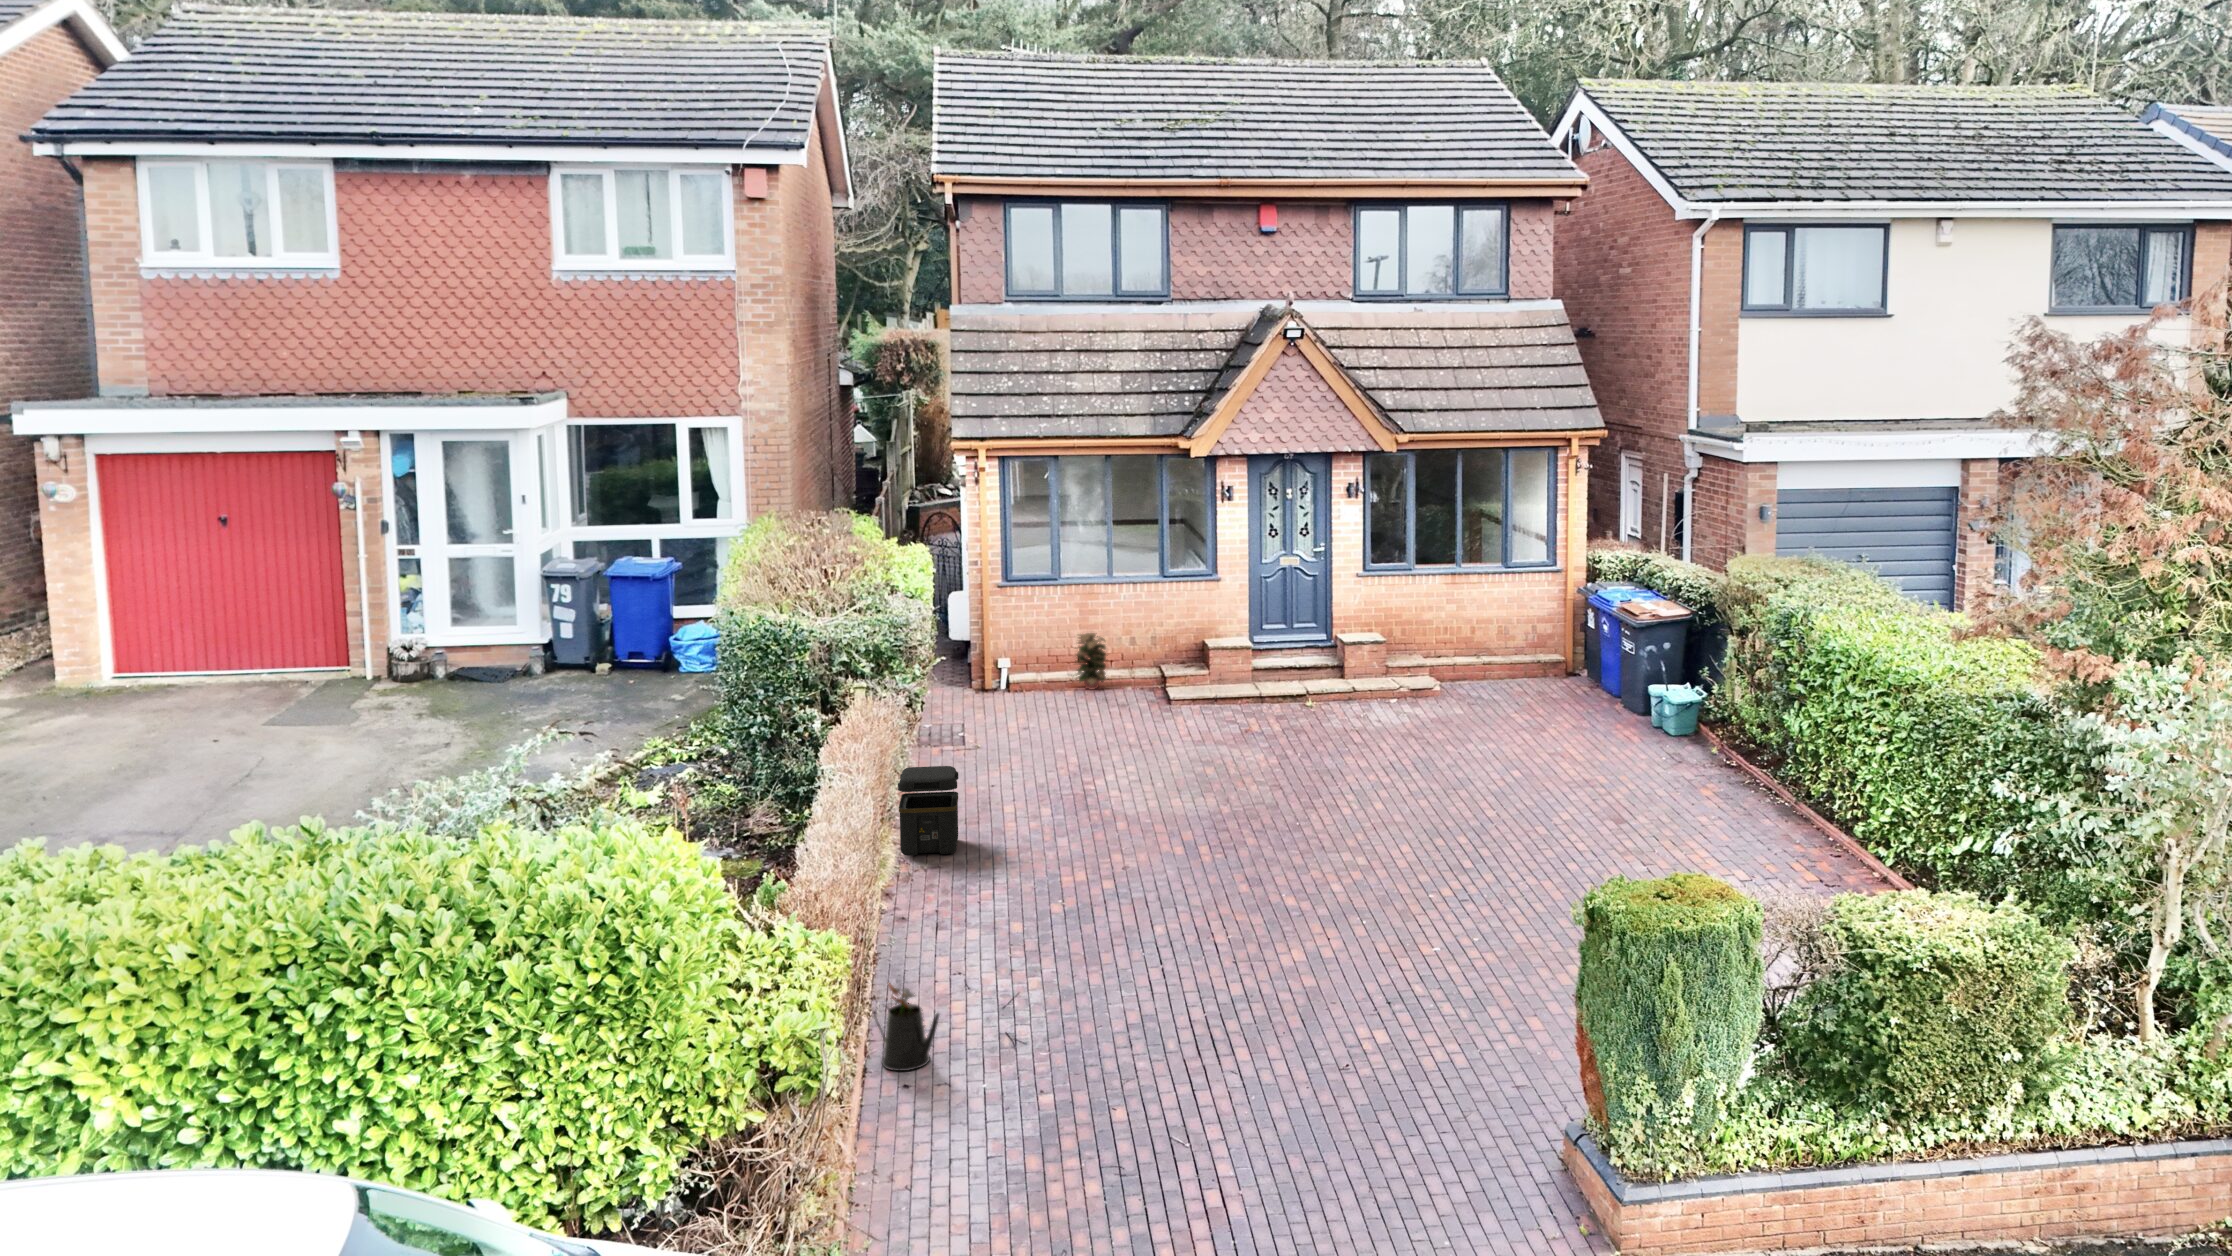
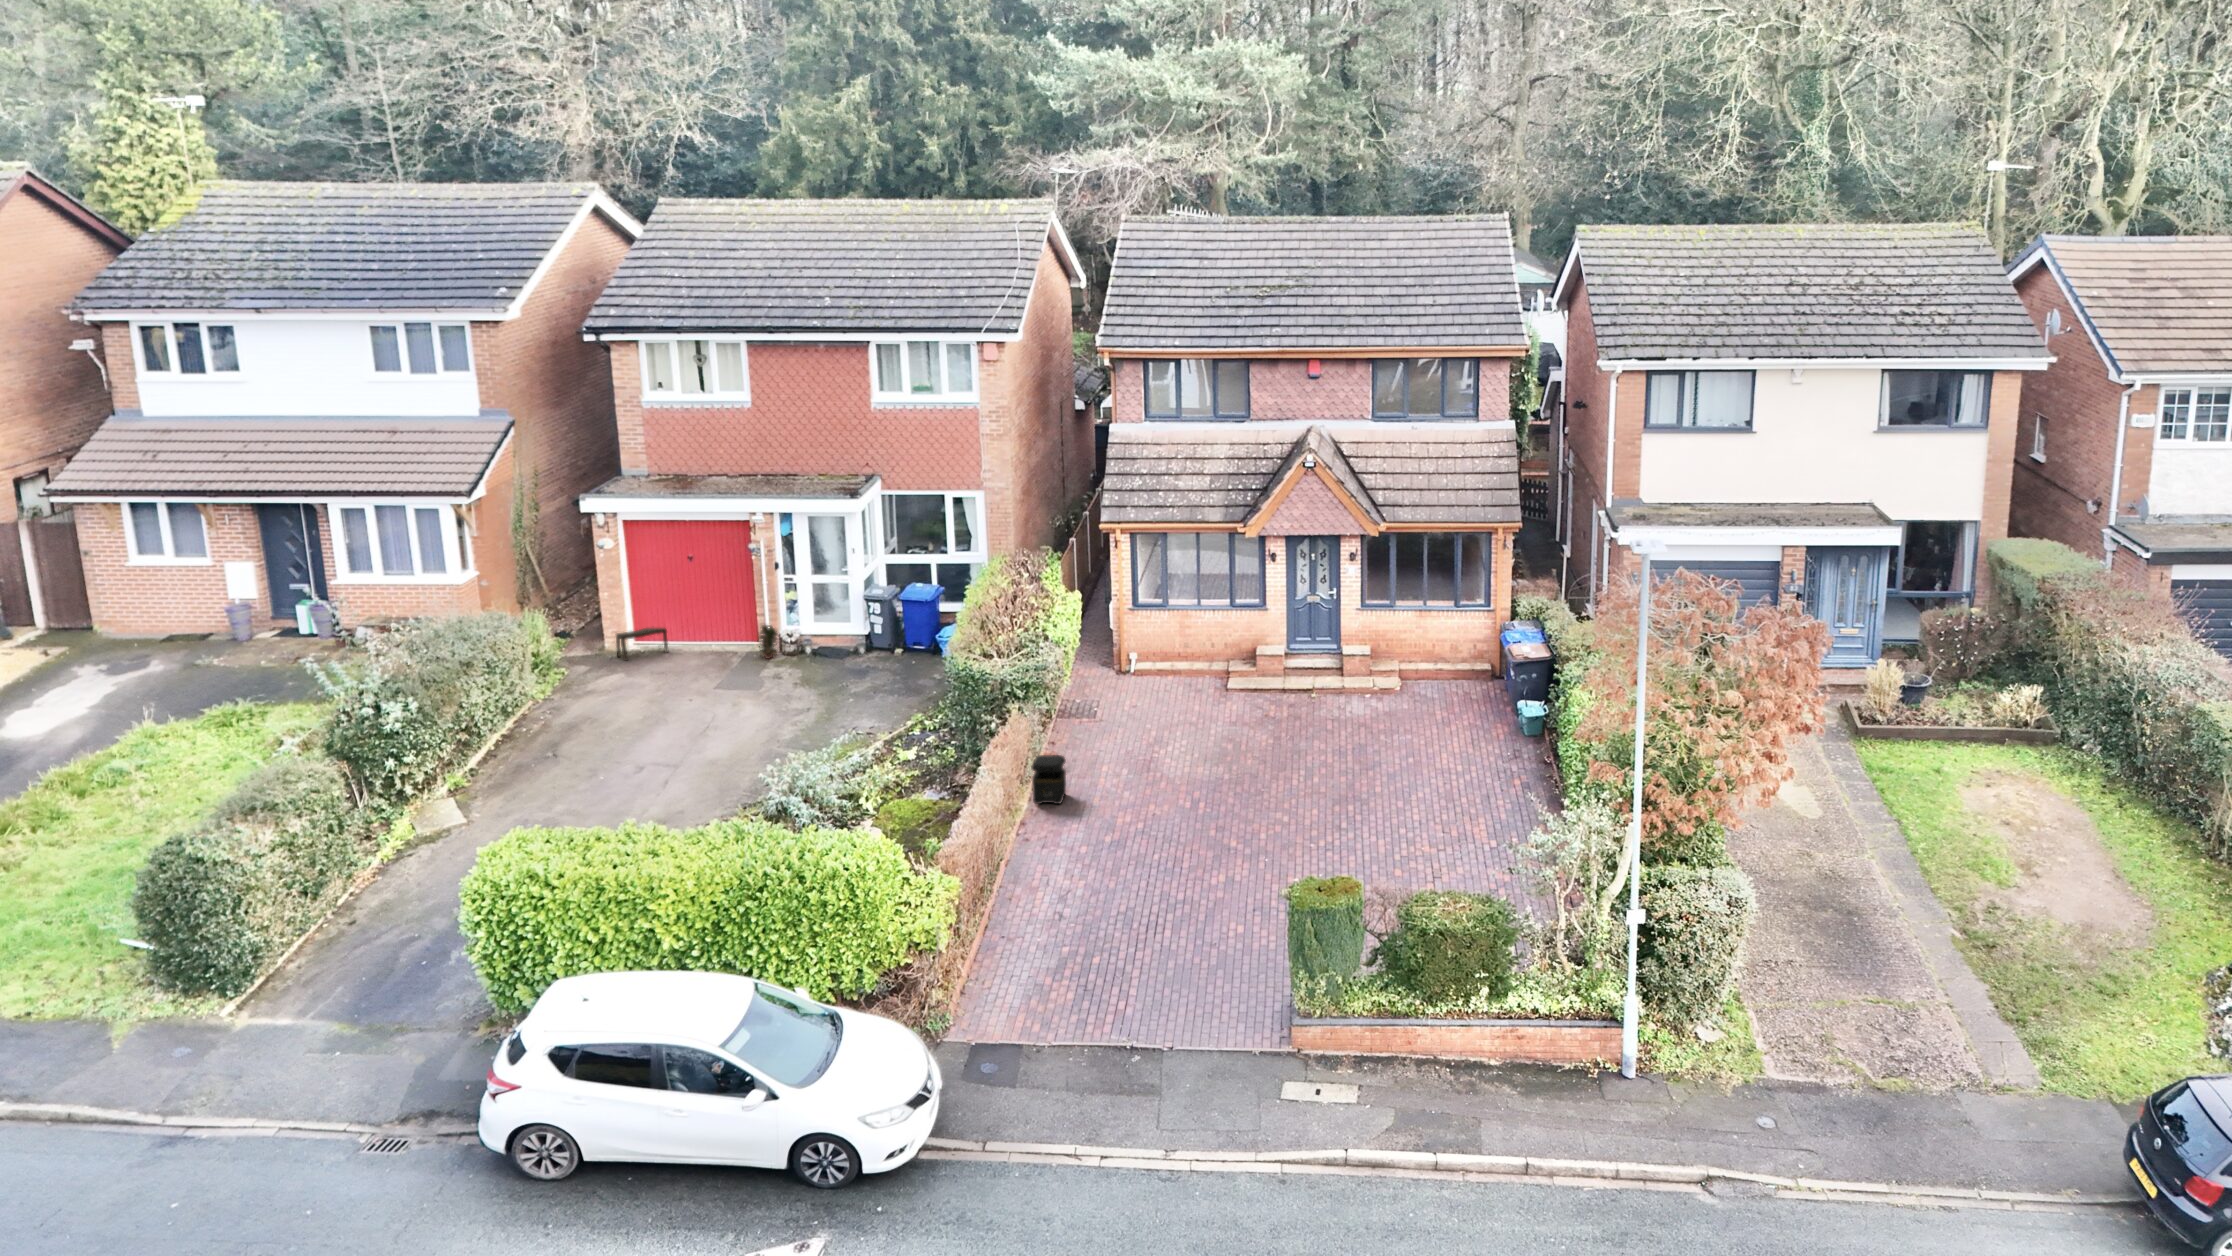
decorative plant: present [1076,633,1108,690] -> present [759,625,778,658]
bench: none [75,639,177,697] -> present [616,628,668,660]
watering can: present [874,983,939,1071] -> none [986,889,1014,933]

